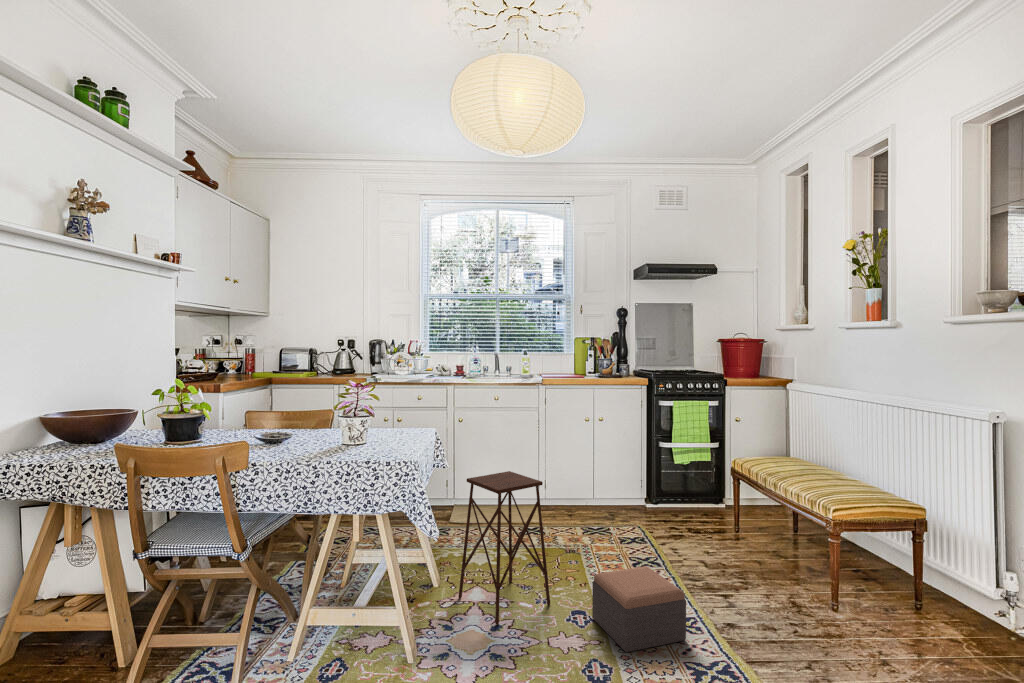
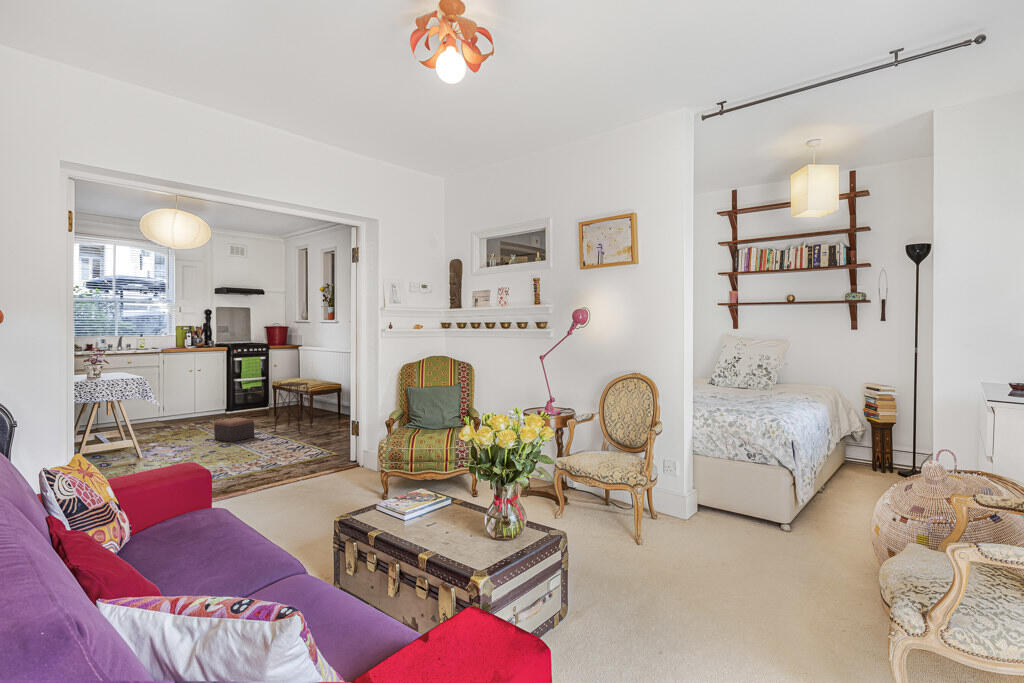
side table: present [459,471,550,625] -> present [275,382,312,432]

